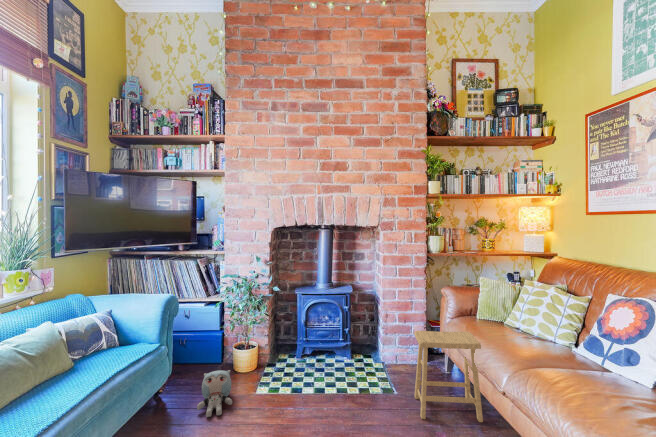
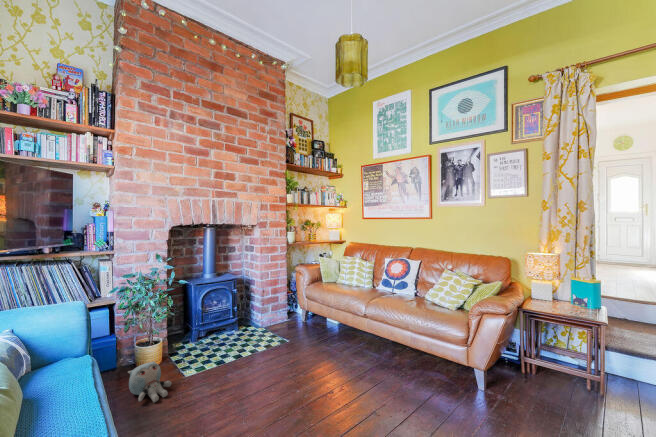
footstool: present [414,331,483,422] -> none [297,286,338,343]

